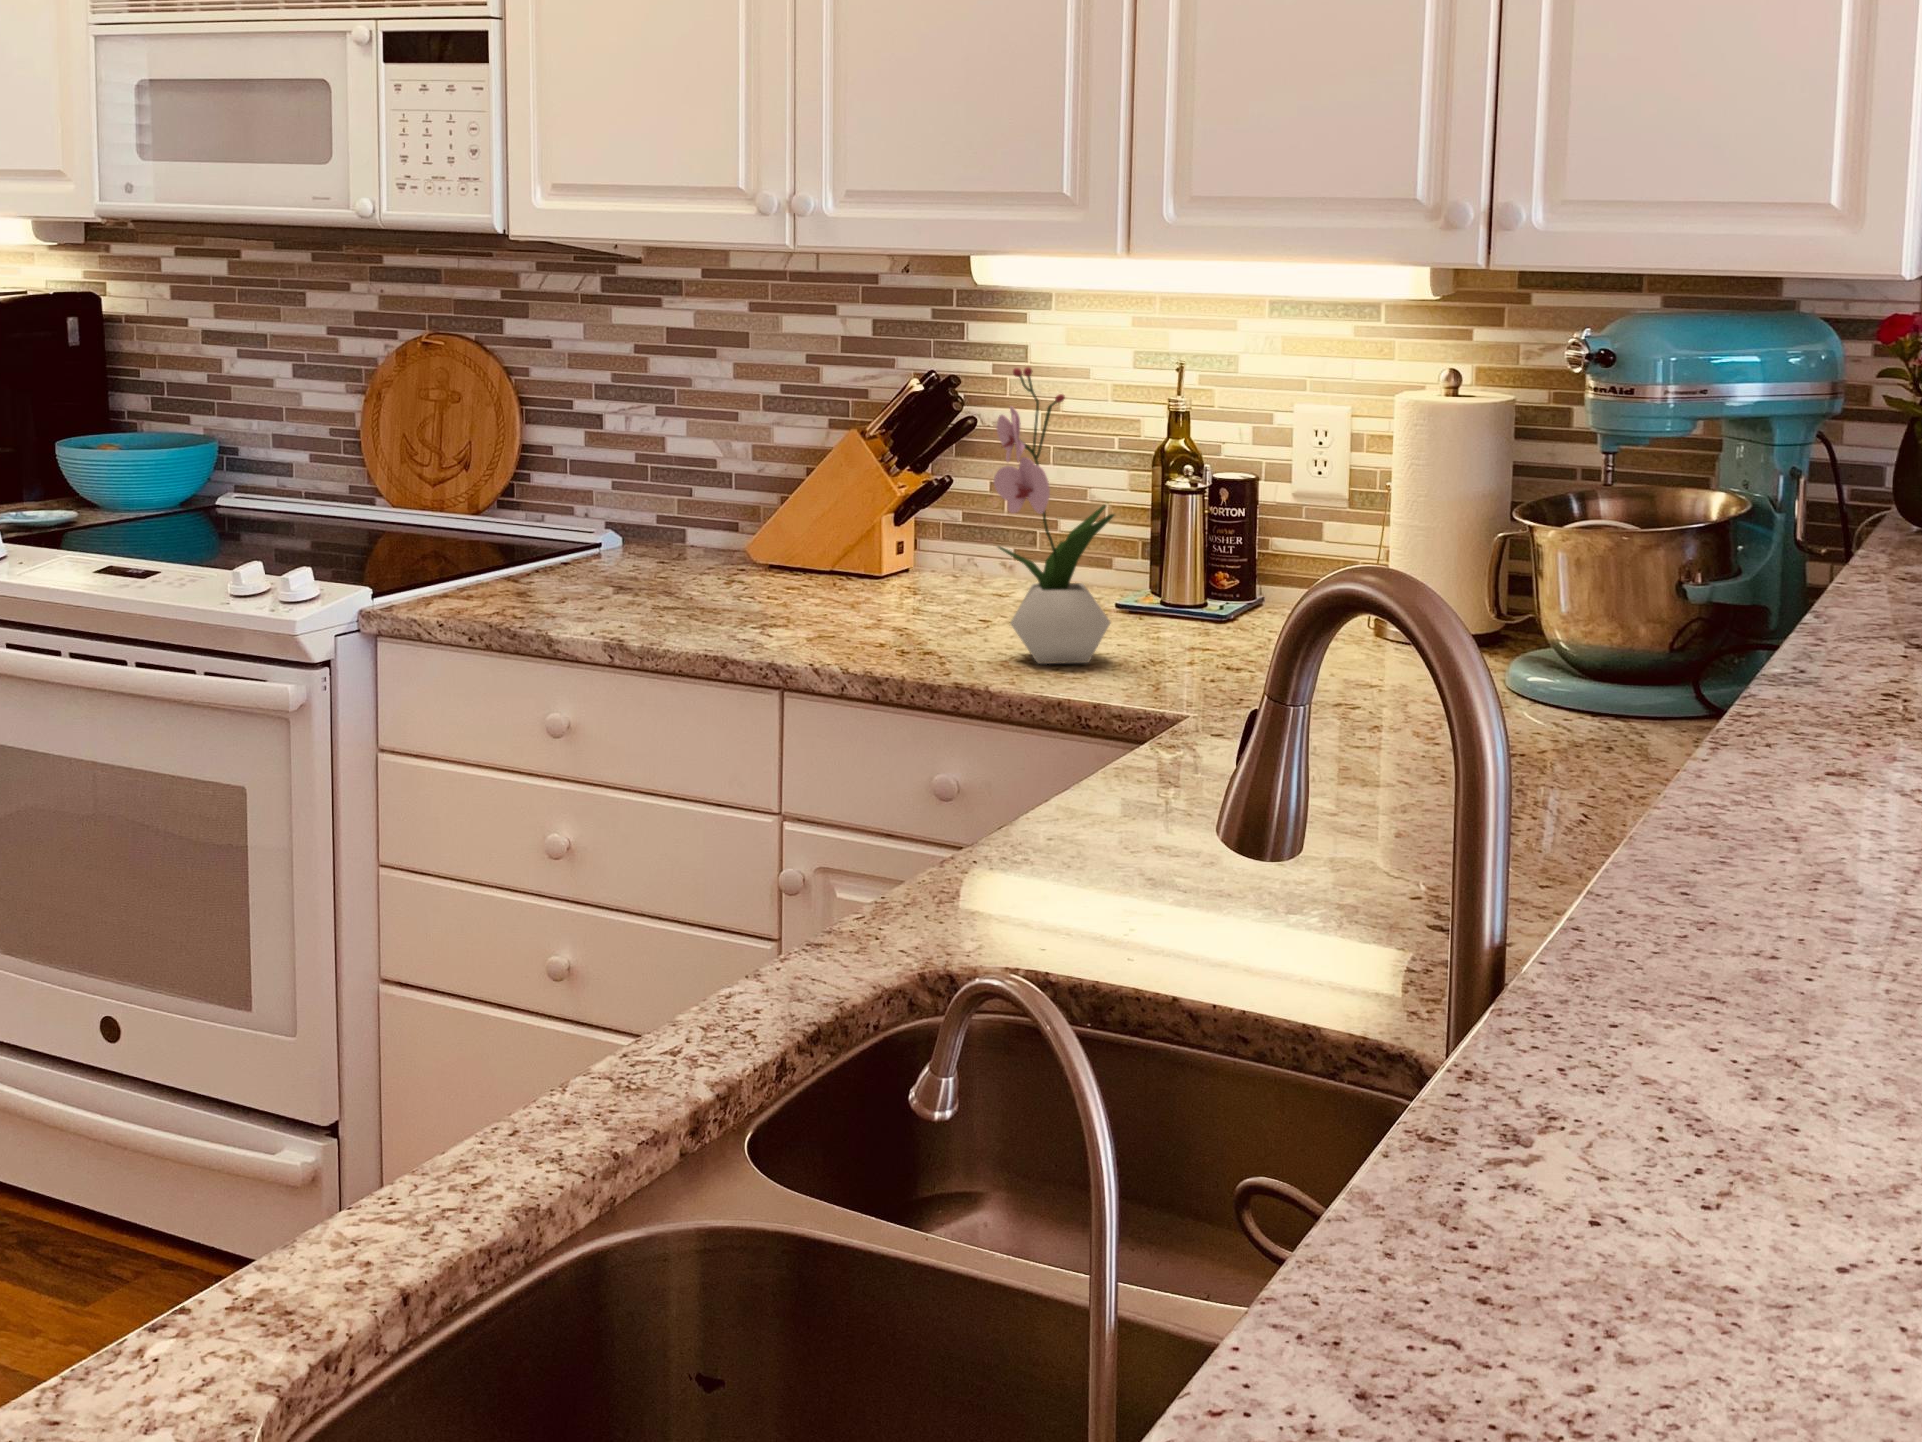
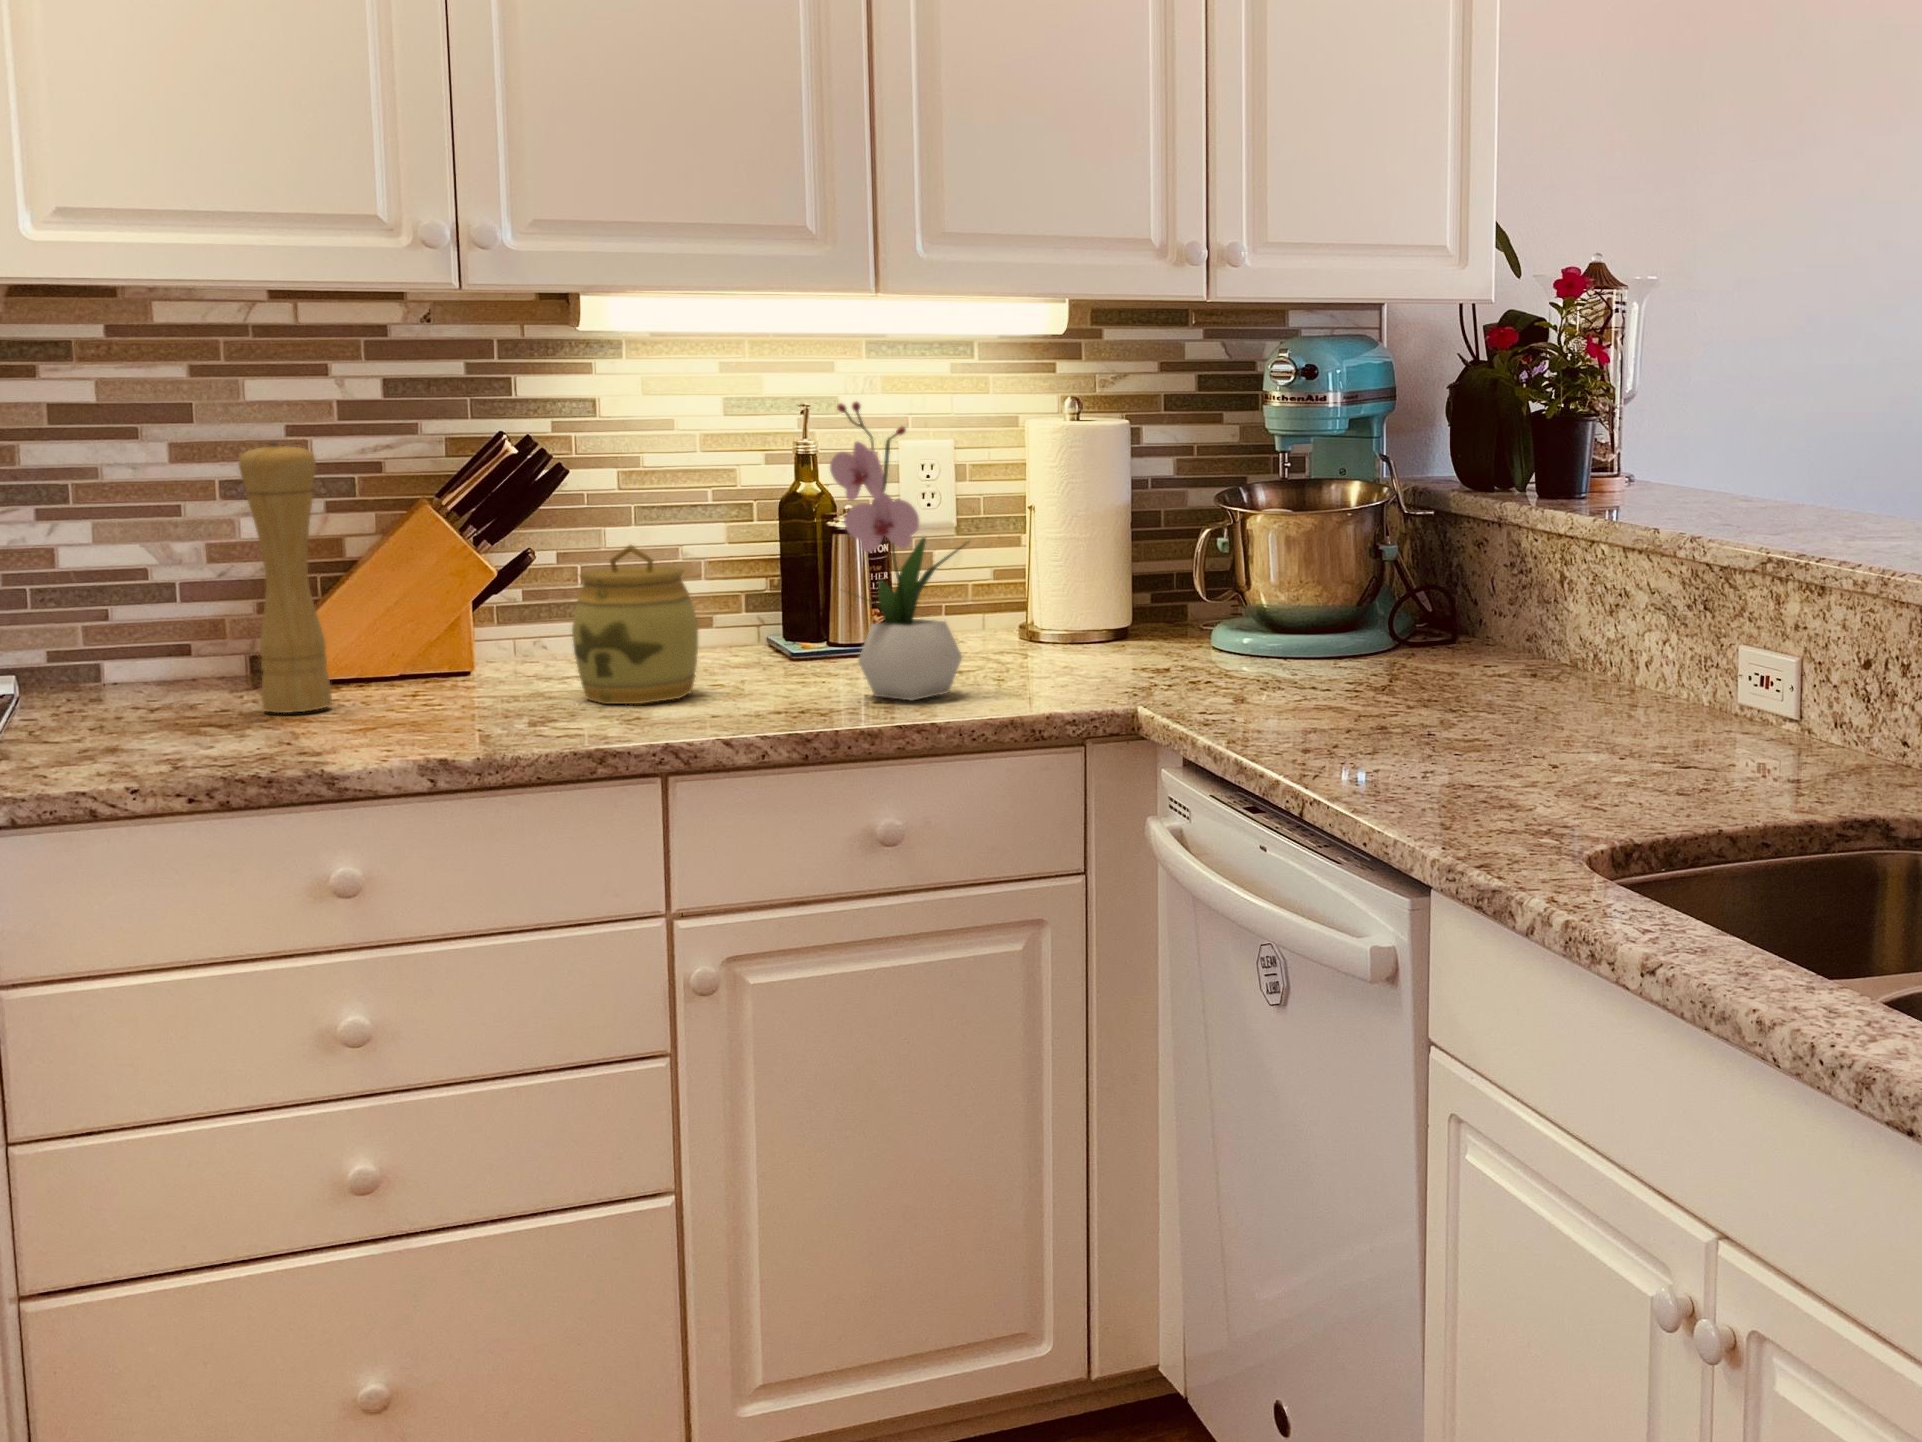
pepper mill: none [653,372,708,586] -> present [239,442,332,713]
jar: none [839,481,943,625] -> present [572,545,698,704]

